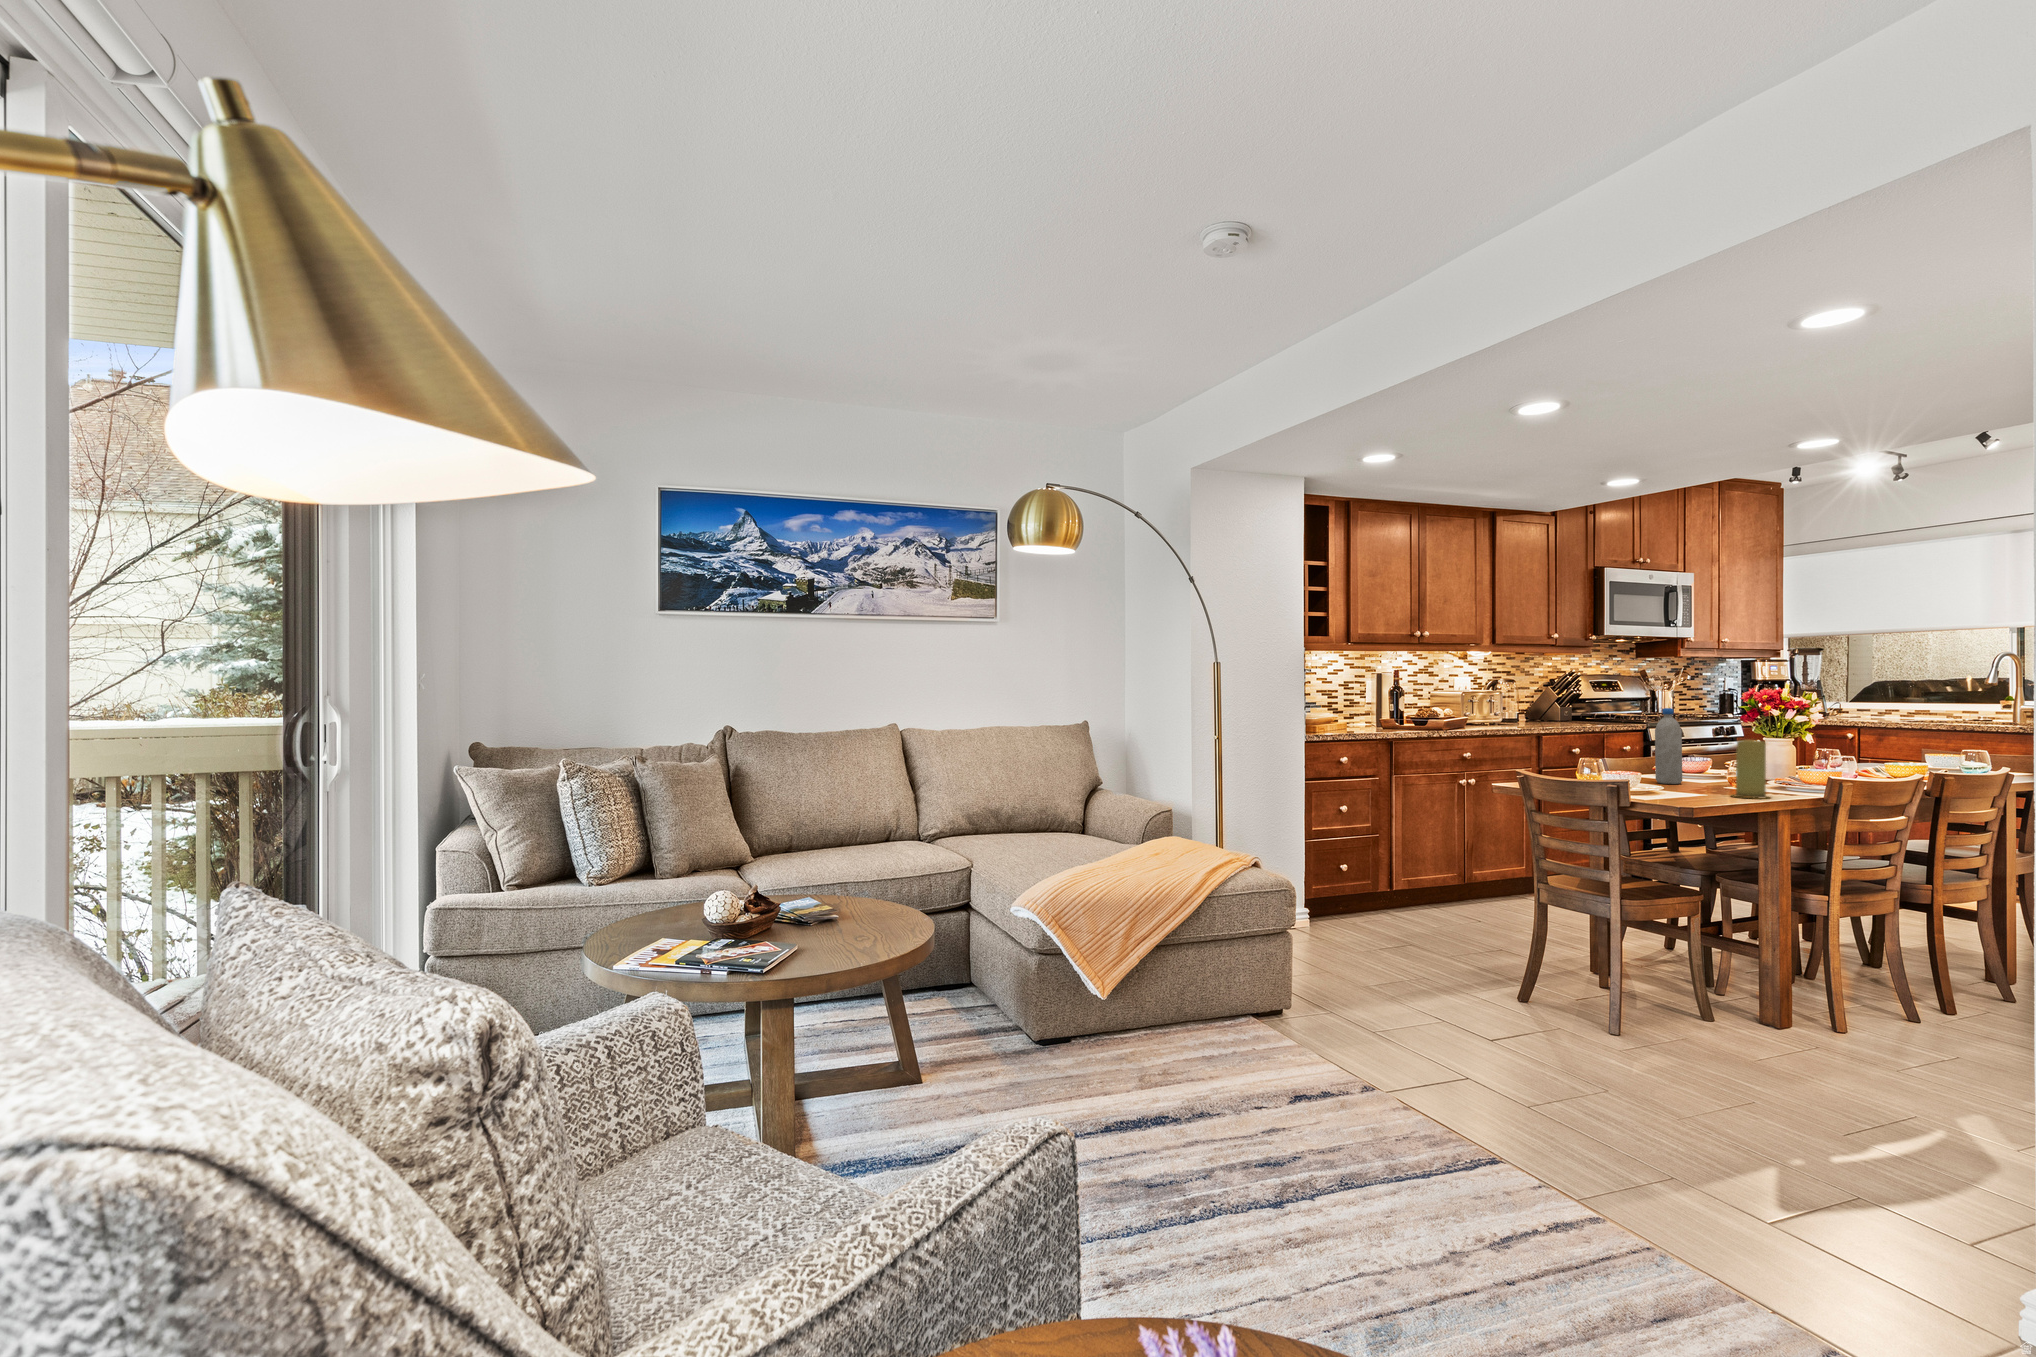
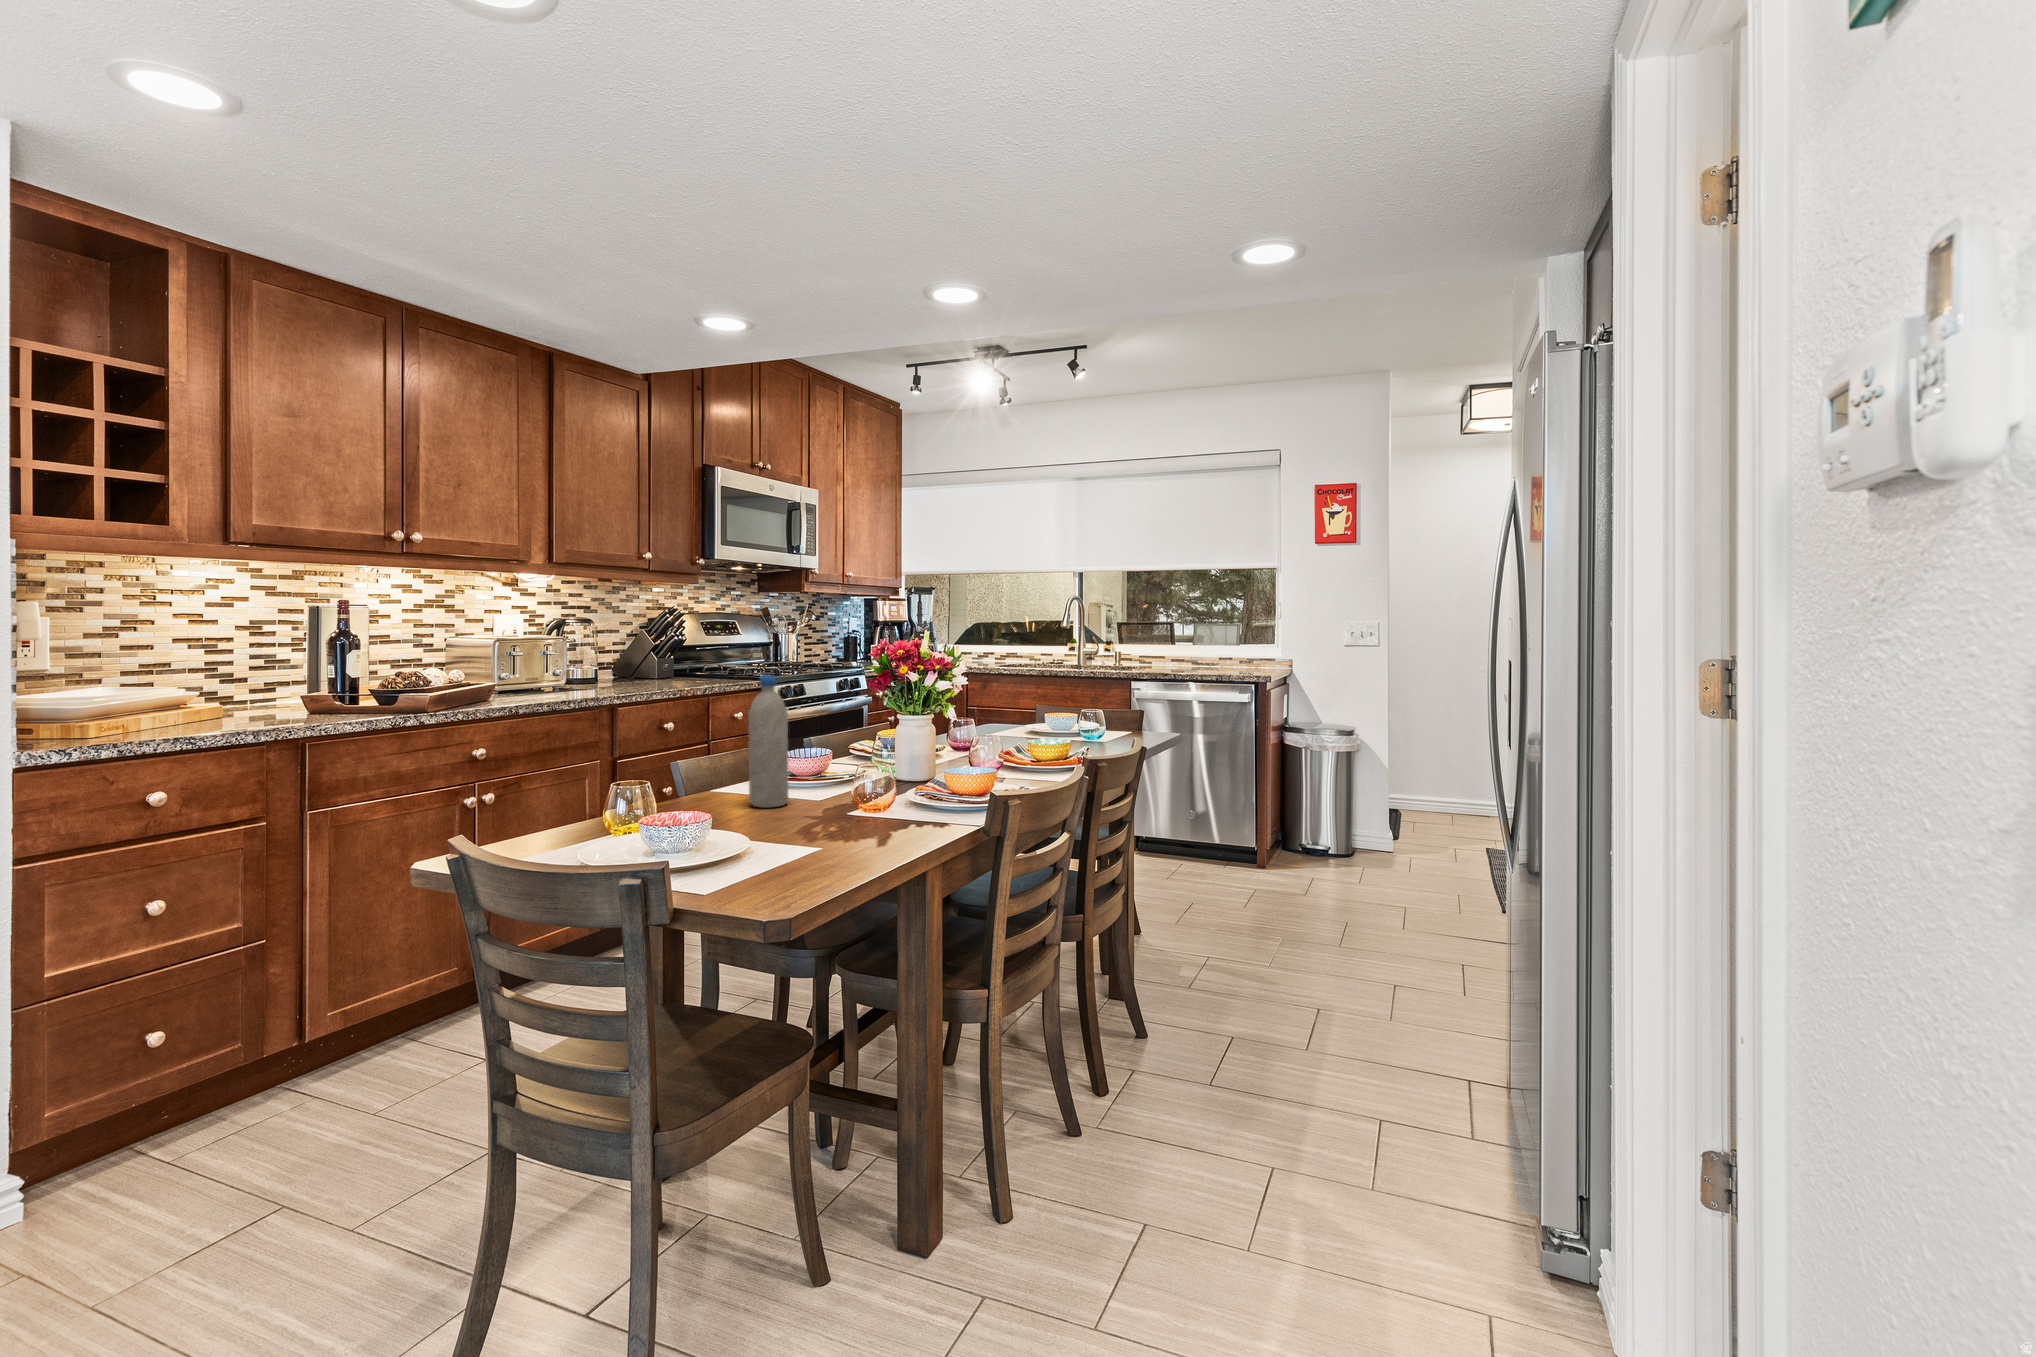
candle: present [1732,740,1769,798] -> none [855,735,914,843]

